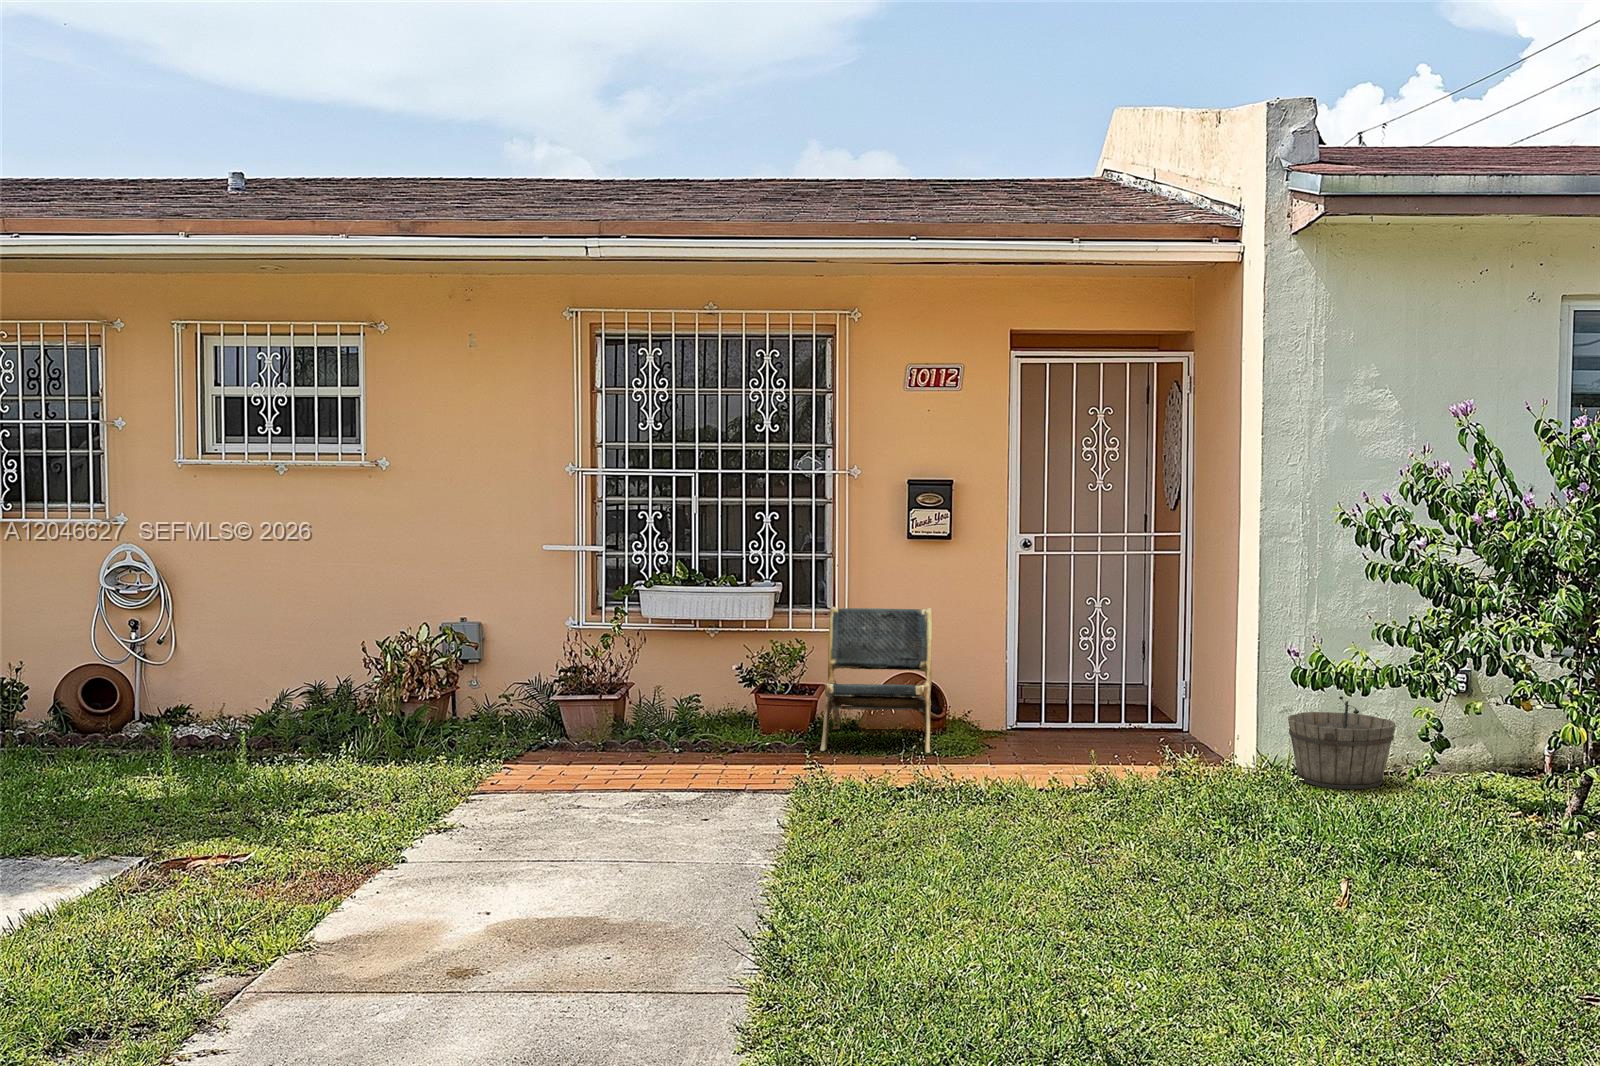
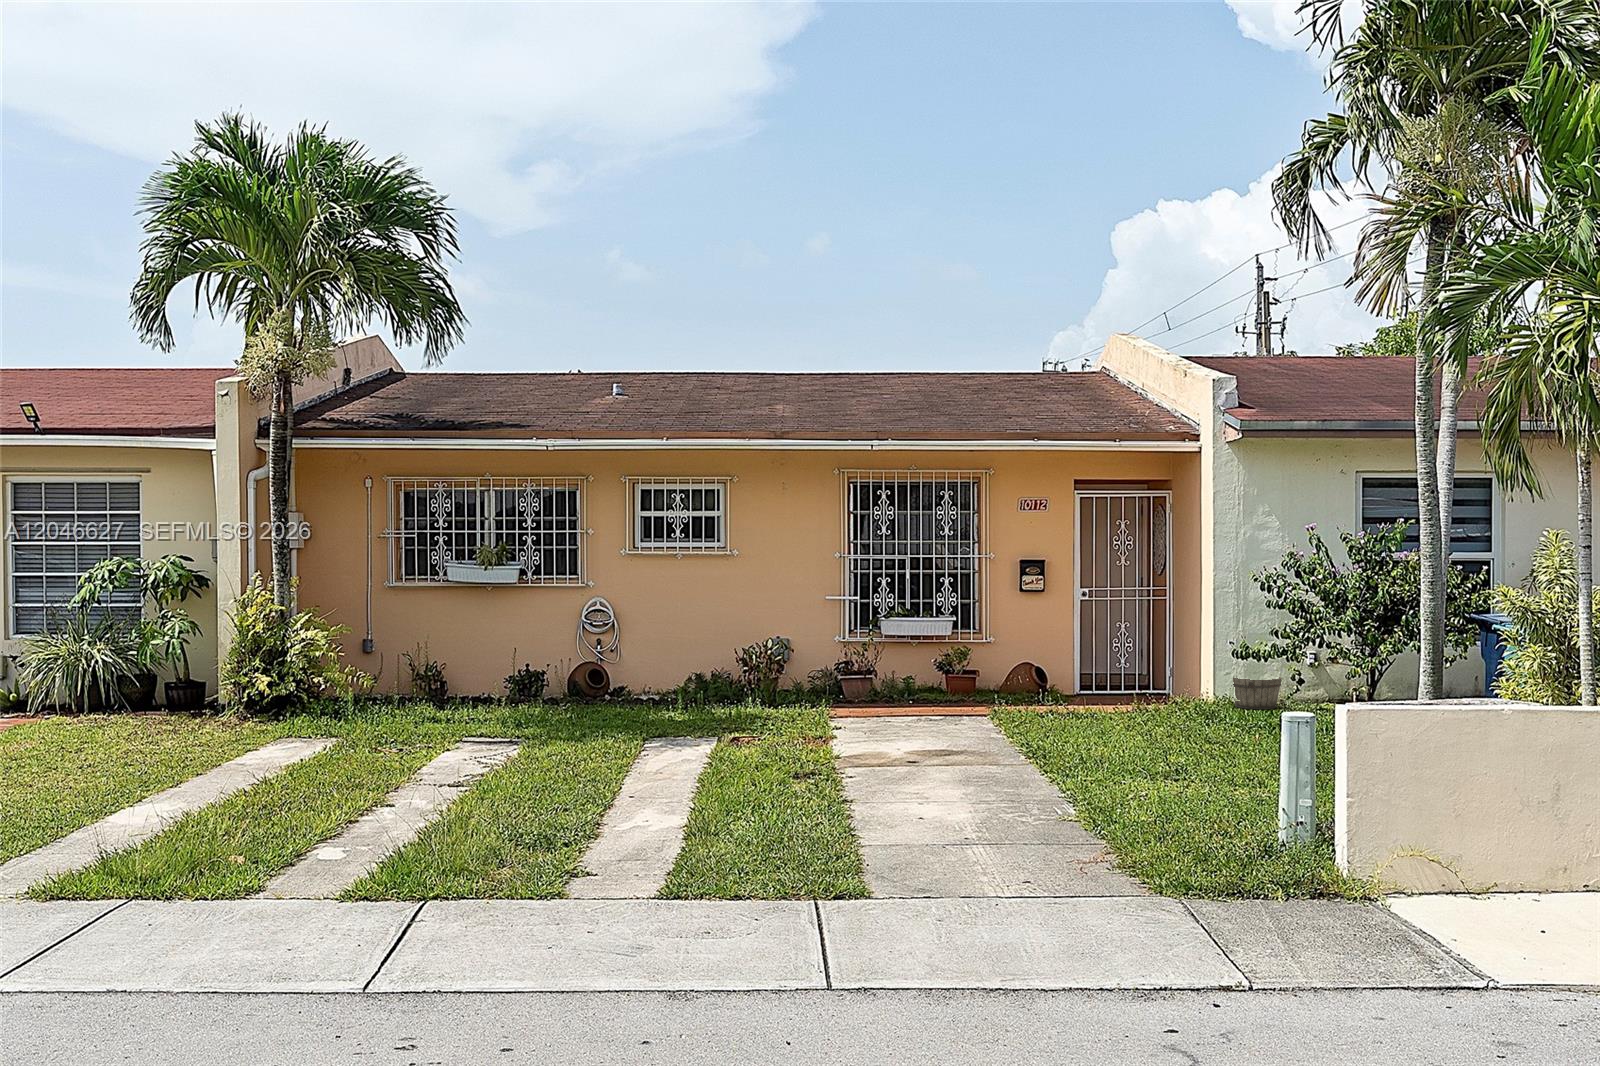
lounge chair: present [820,607,933,753] -> none [982,629,1046,703]

